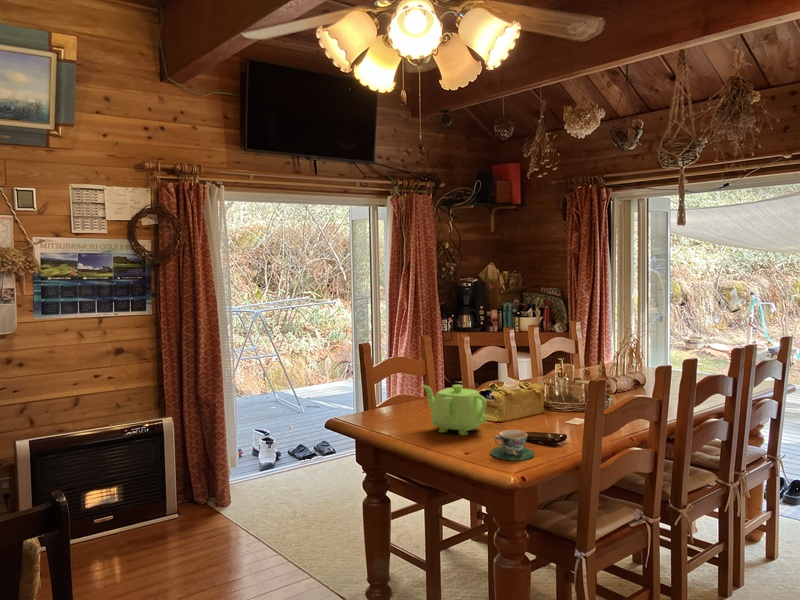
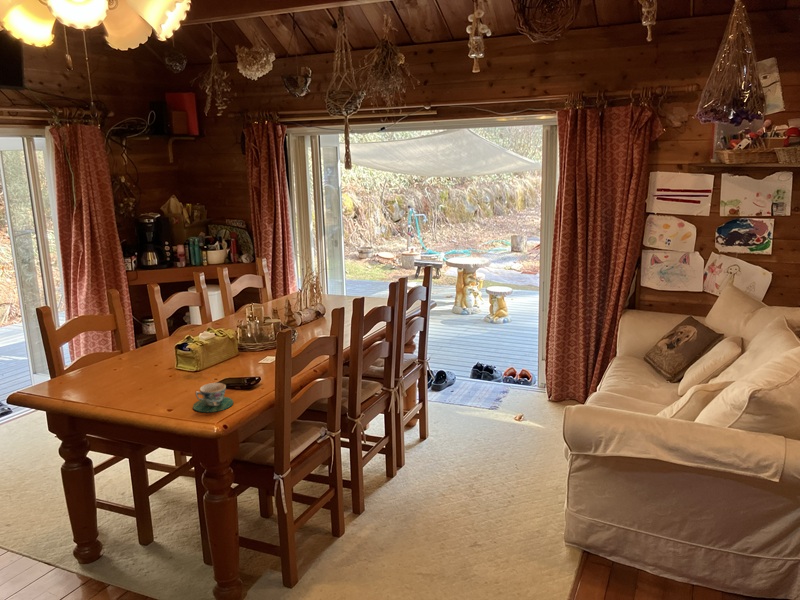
teapot: present [422,385,487,435] -> none [115,345,185,393]

